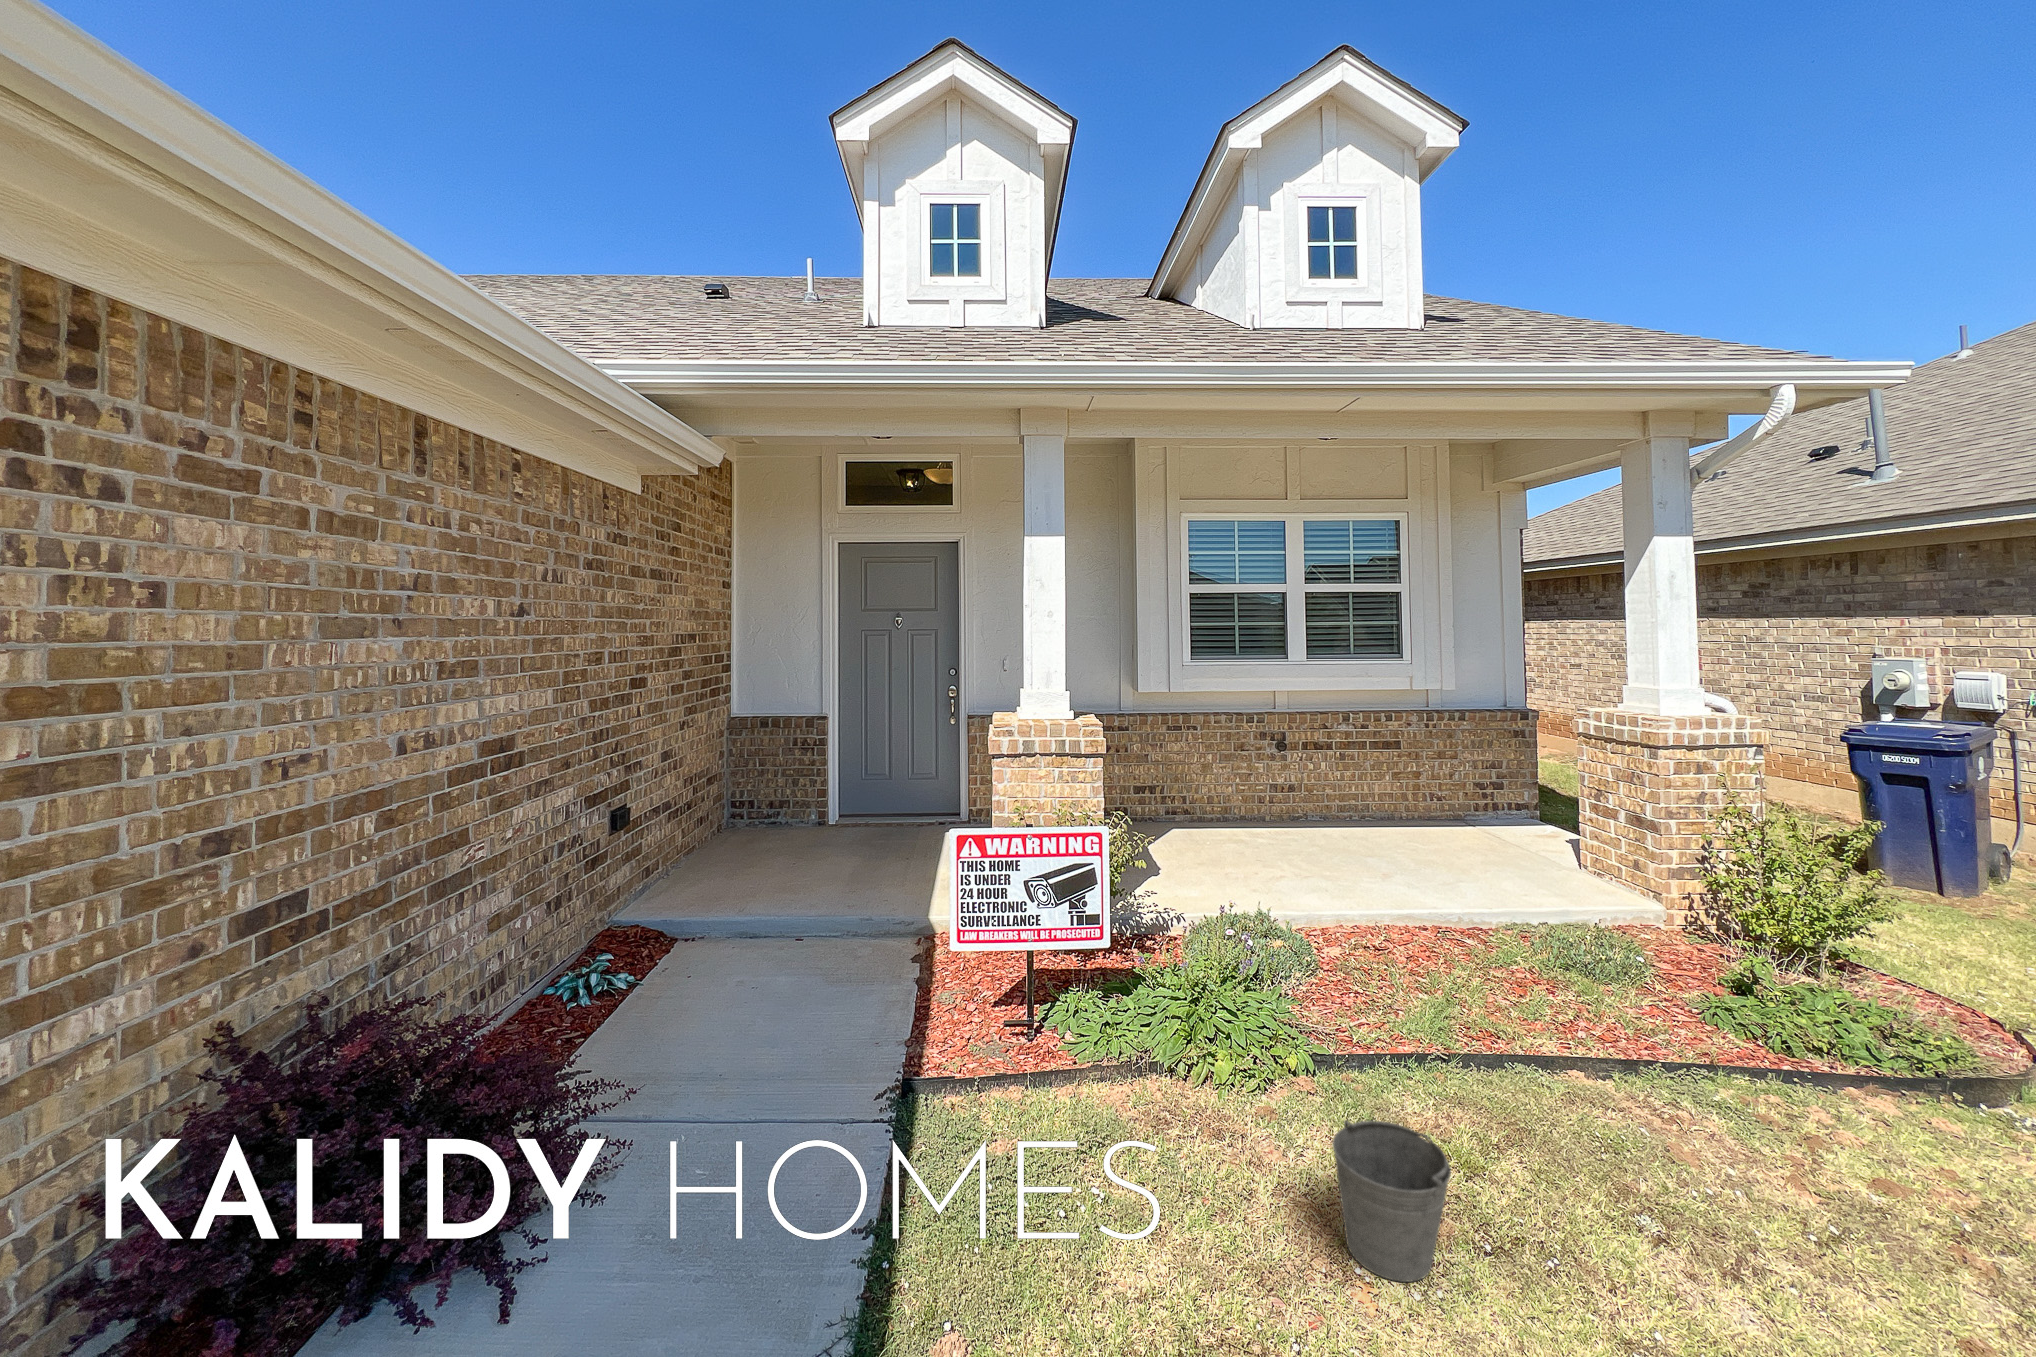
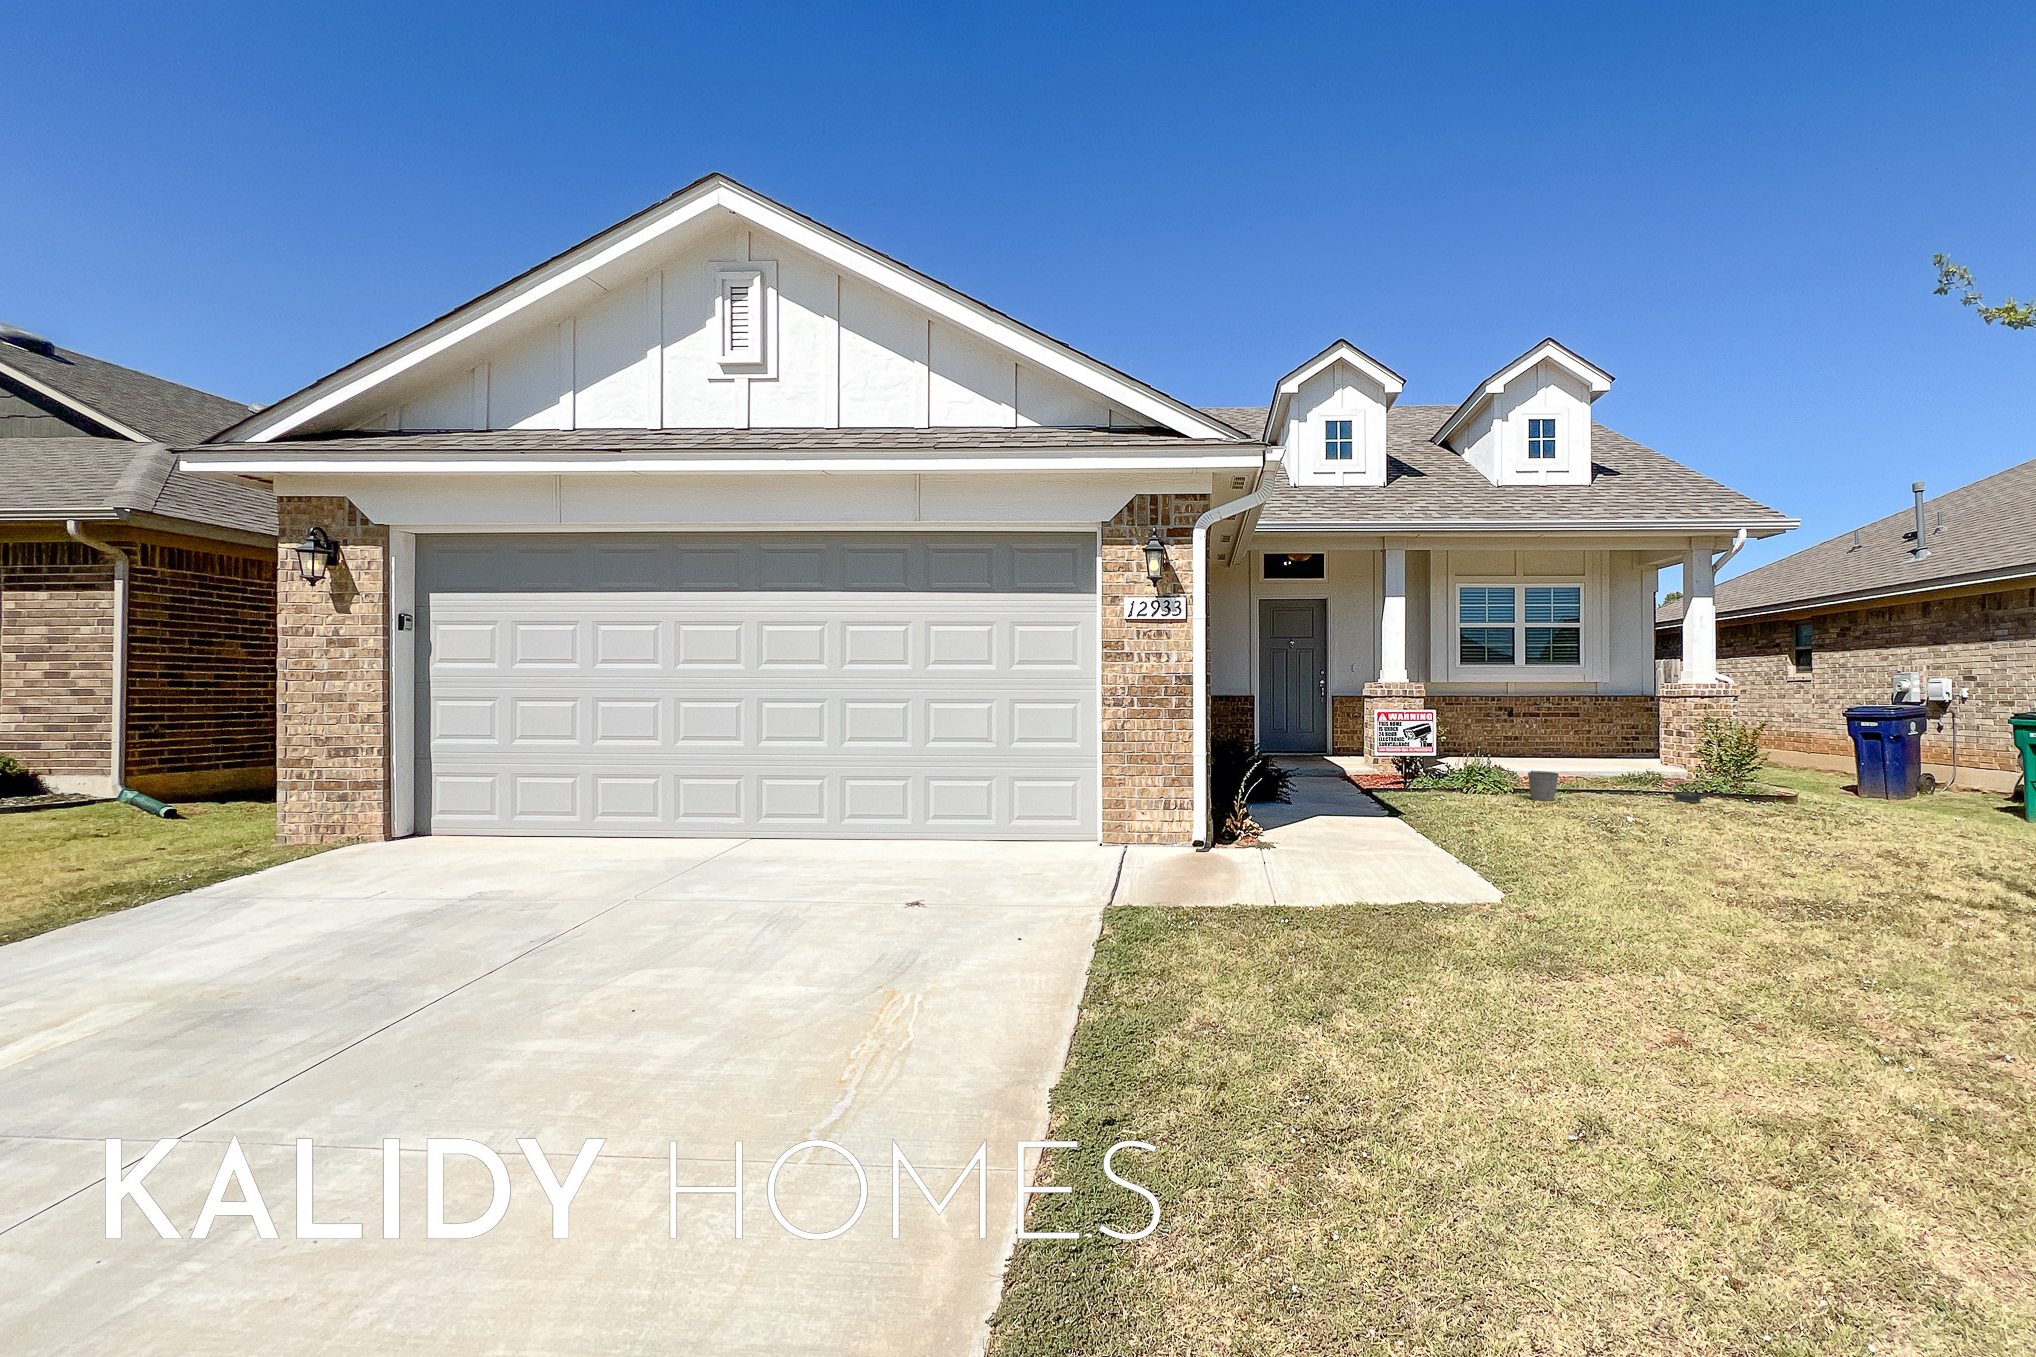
decorative plant: none [1778,1071,1933,1211] -> present [1671,775,1701,803]

